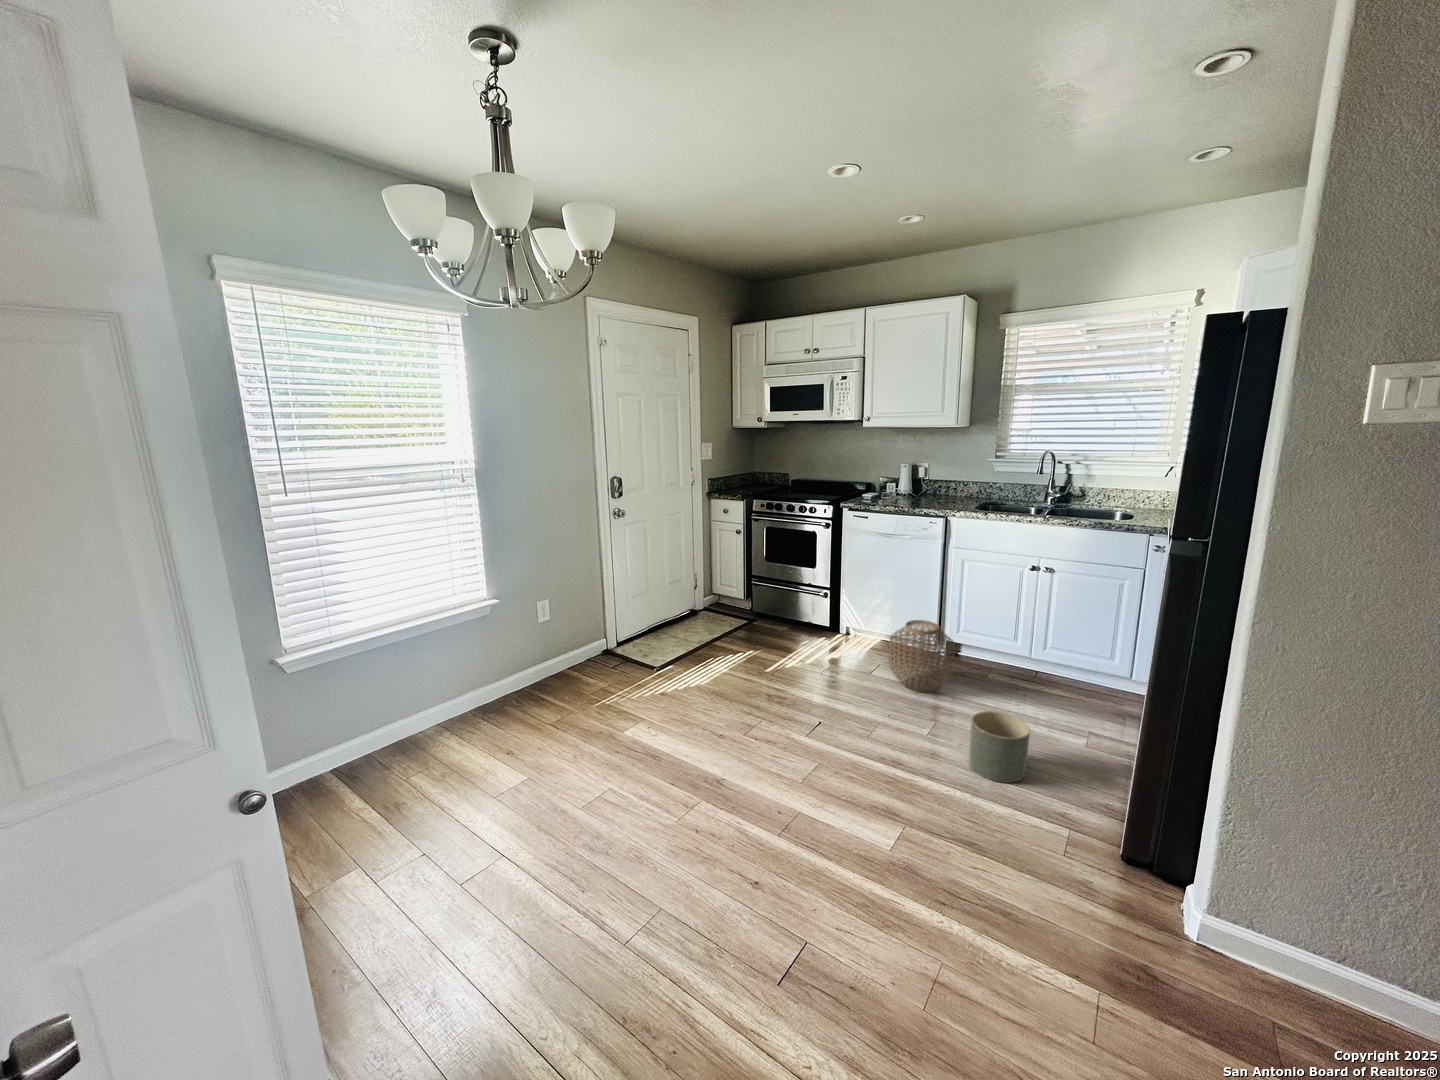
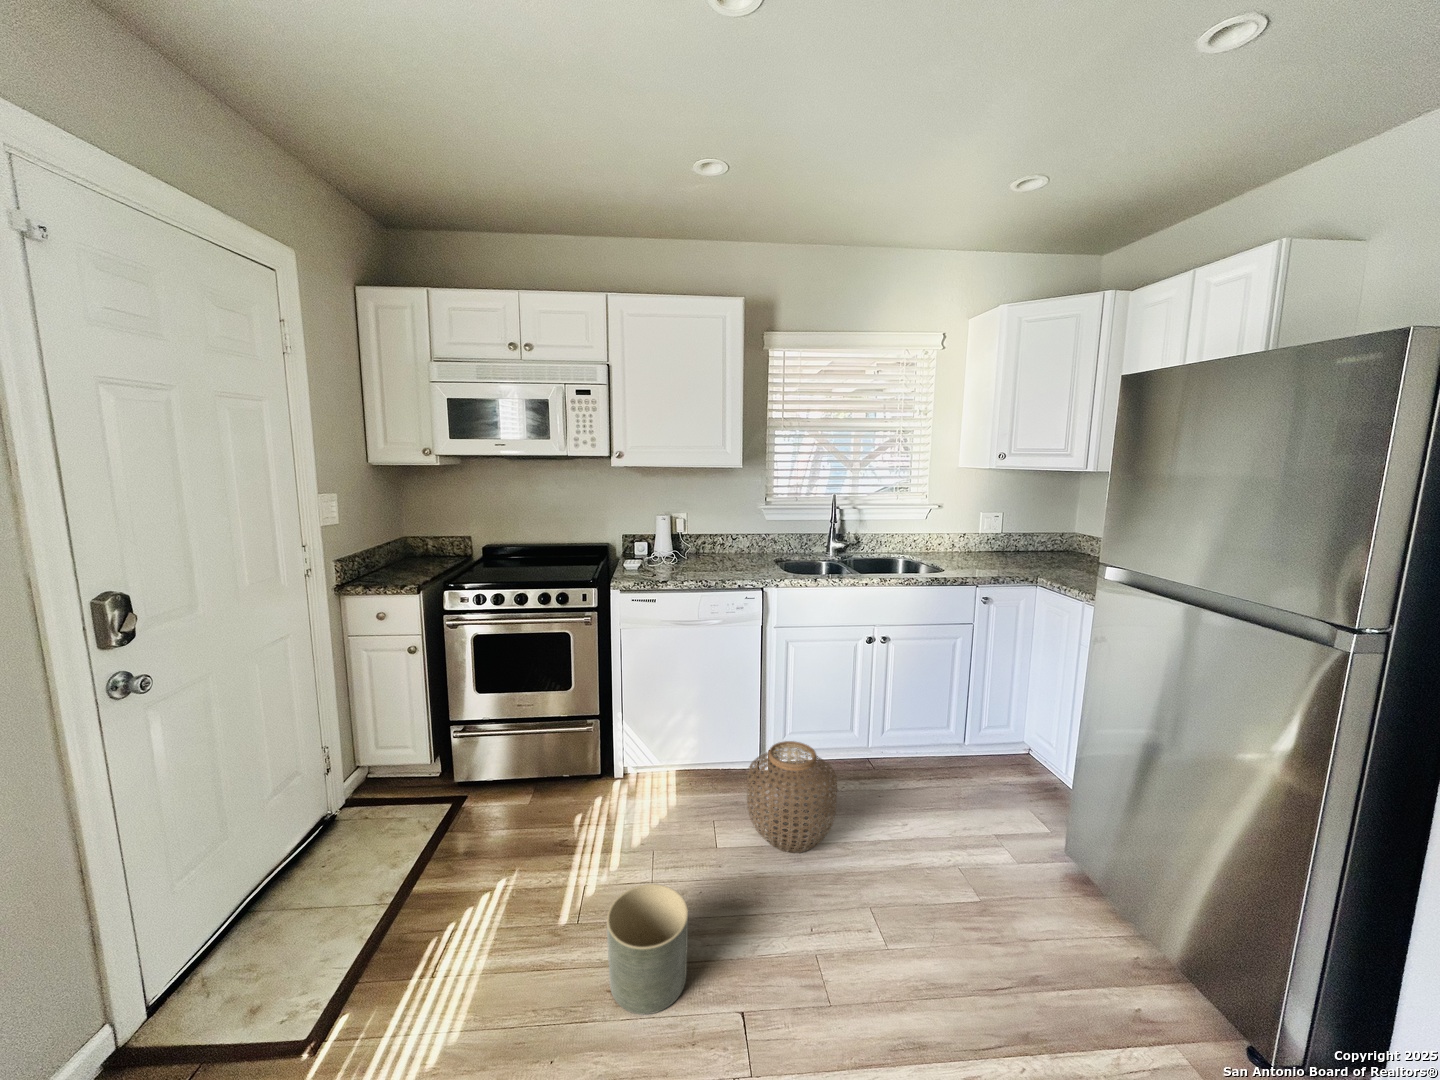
planter: present [969,711,1030,783] -> present [607,884,688,1014]

